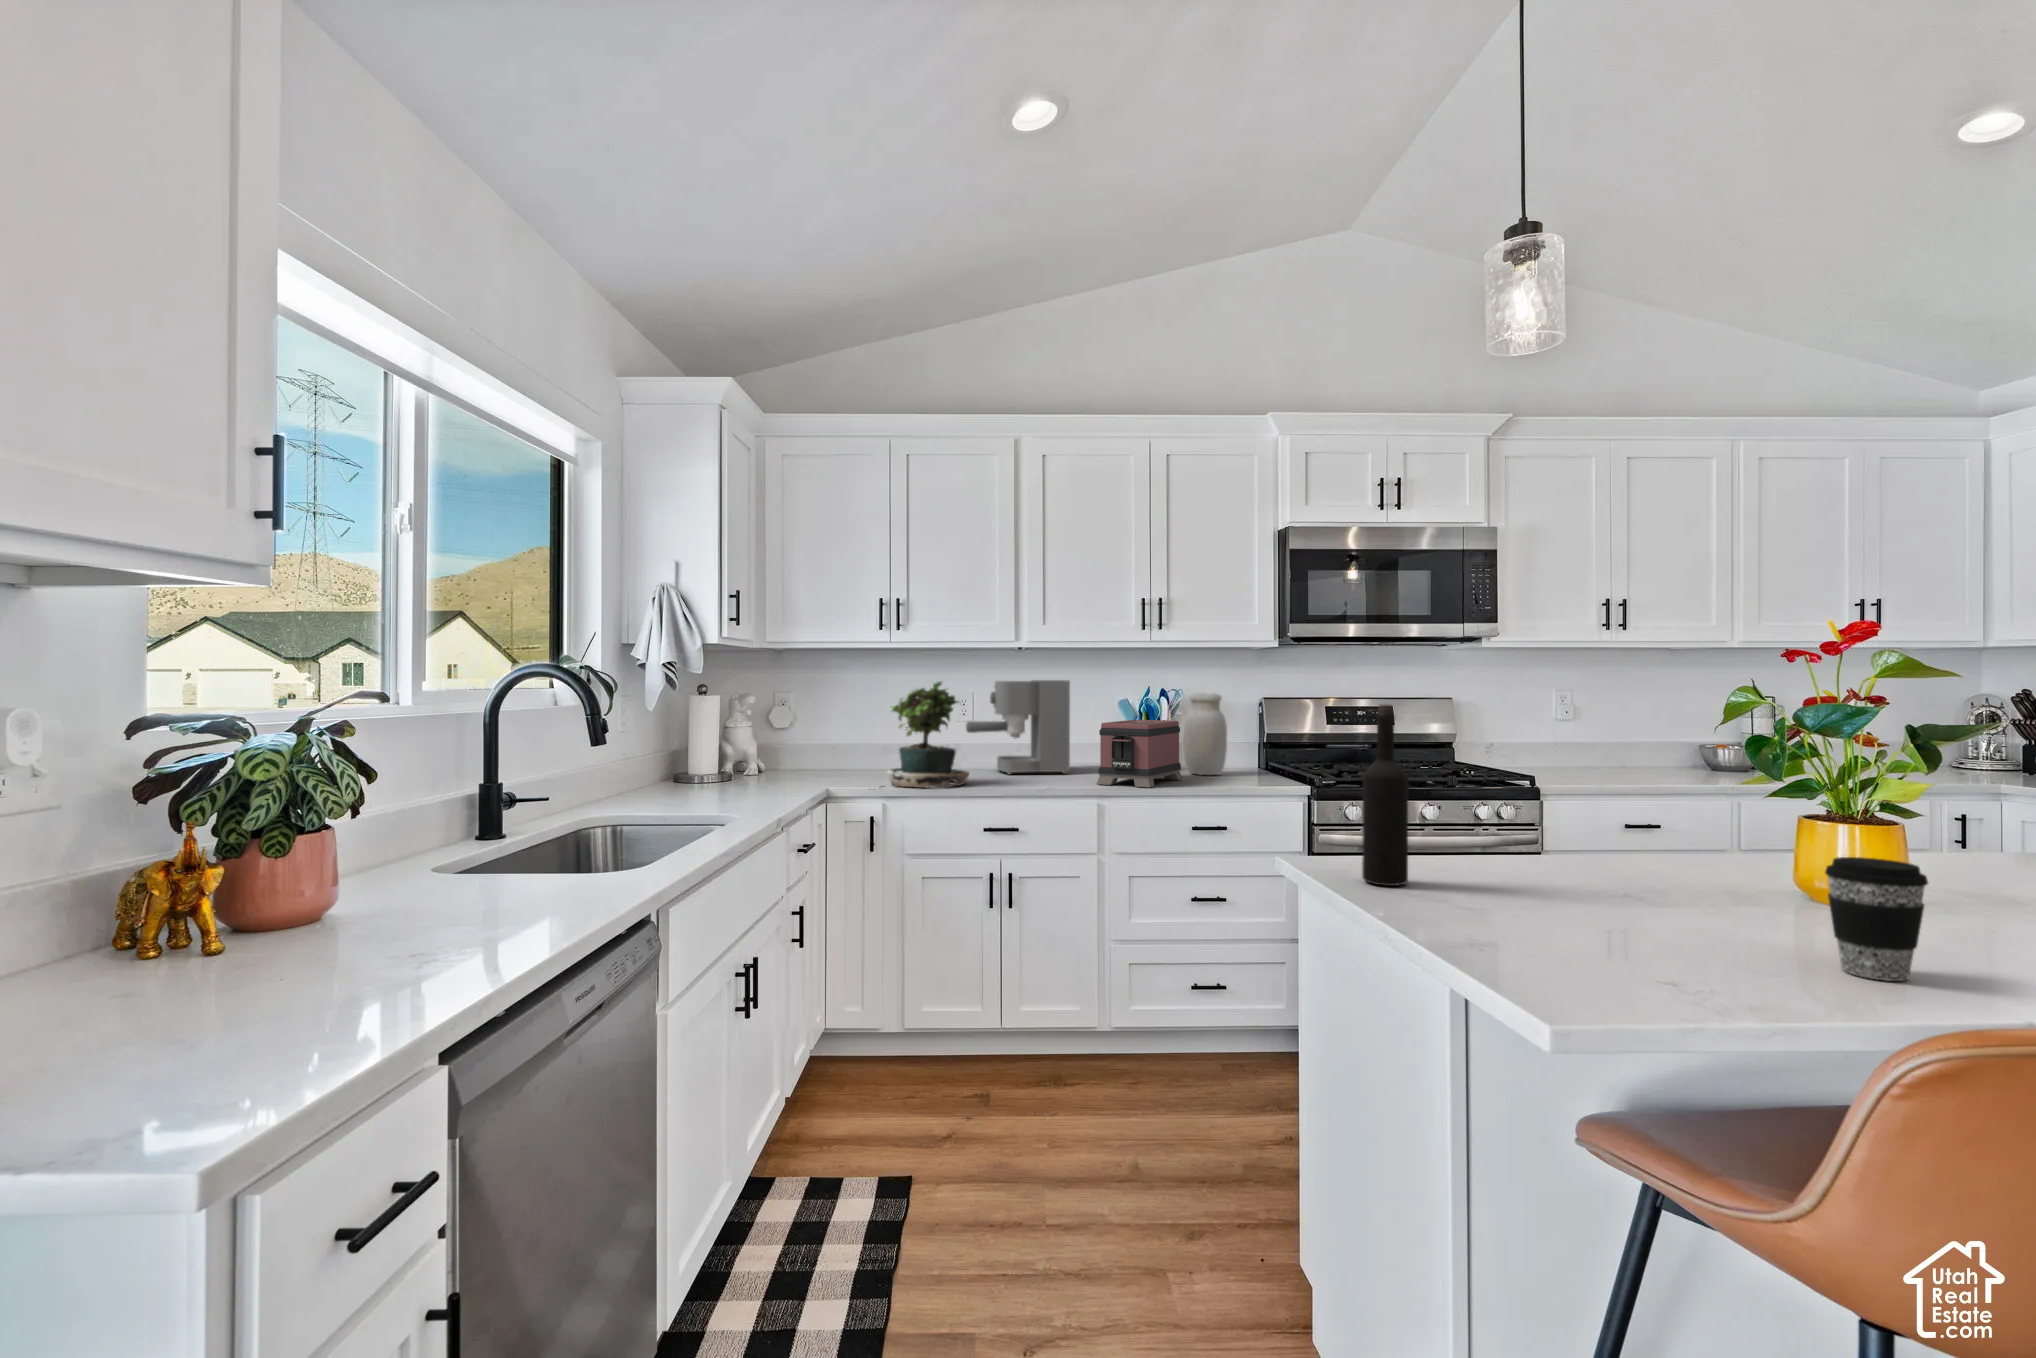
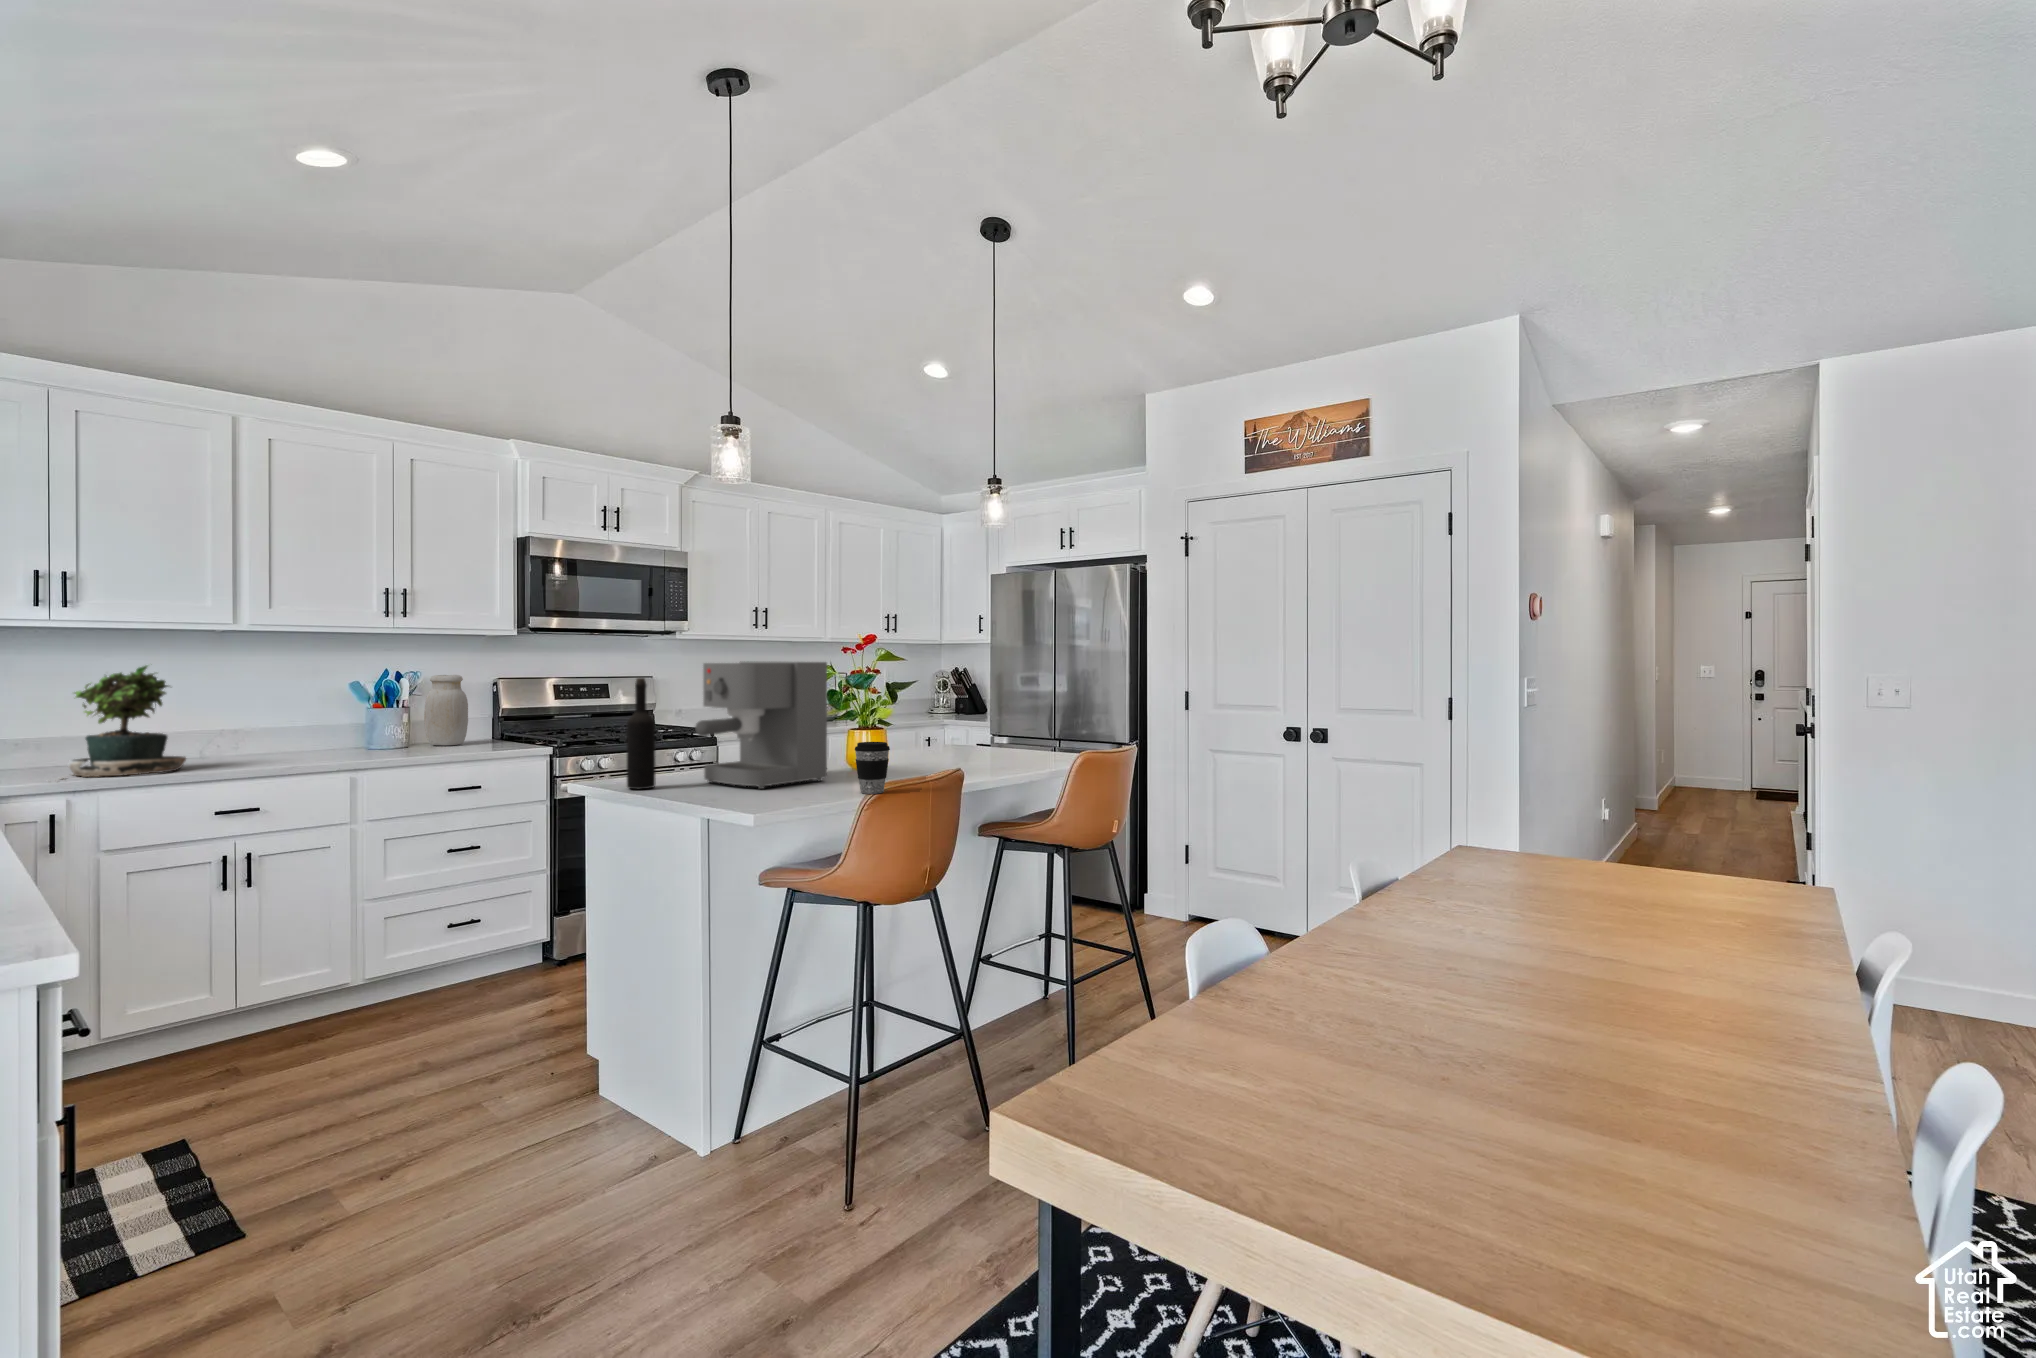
coffee maker: present [966,680,1070,775] -> present [695,661,827,789]
toaster: present [1097,720,1183,788] -> none [342,699,428,759]

